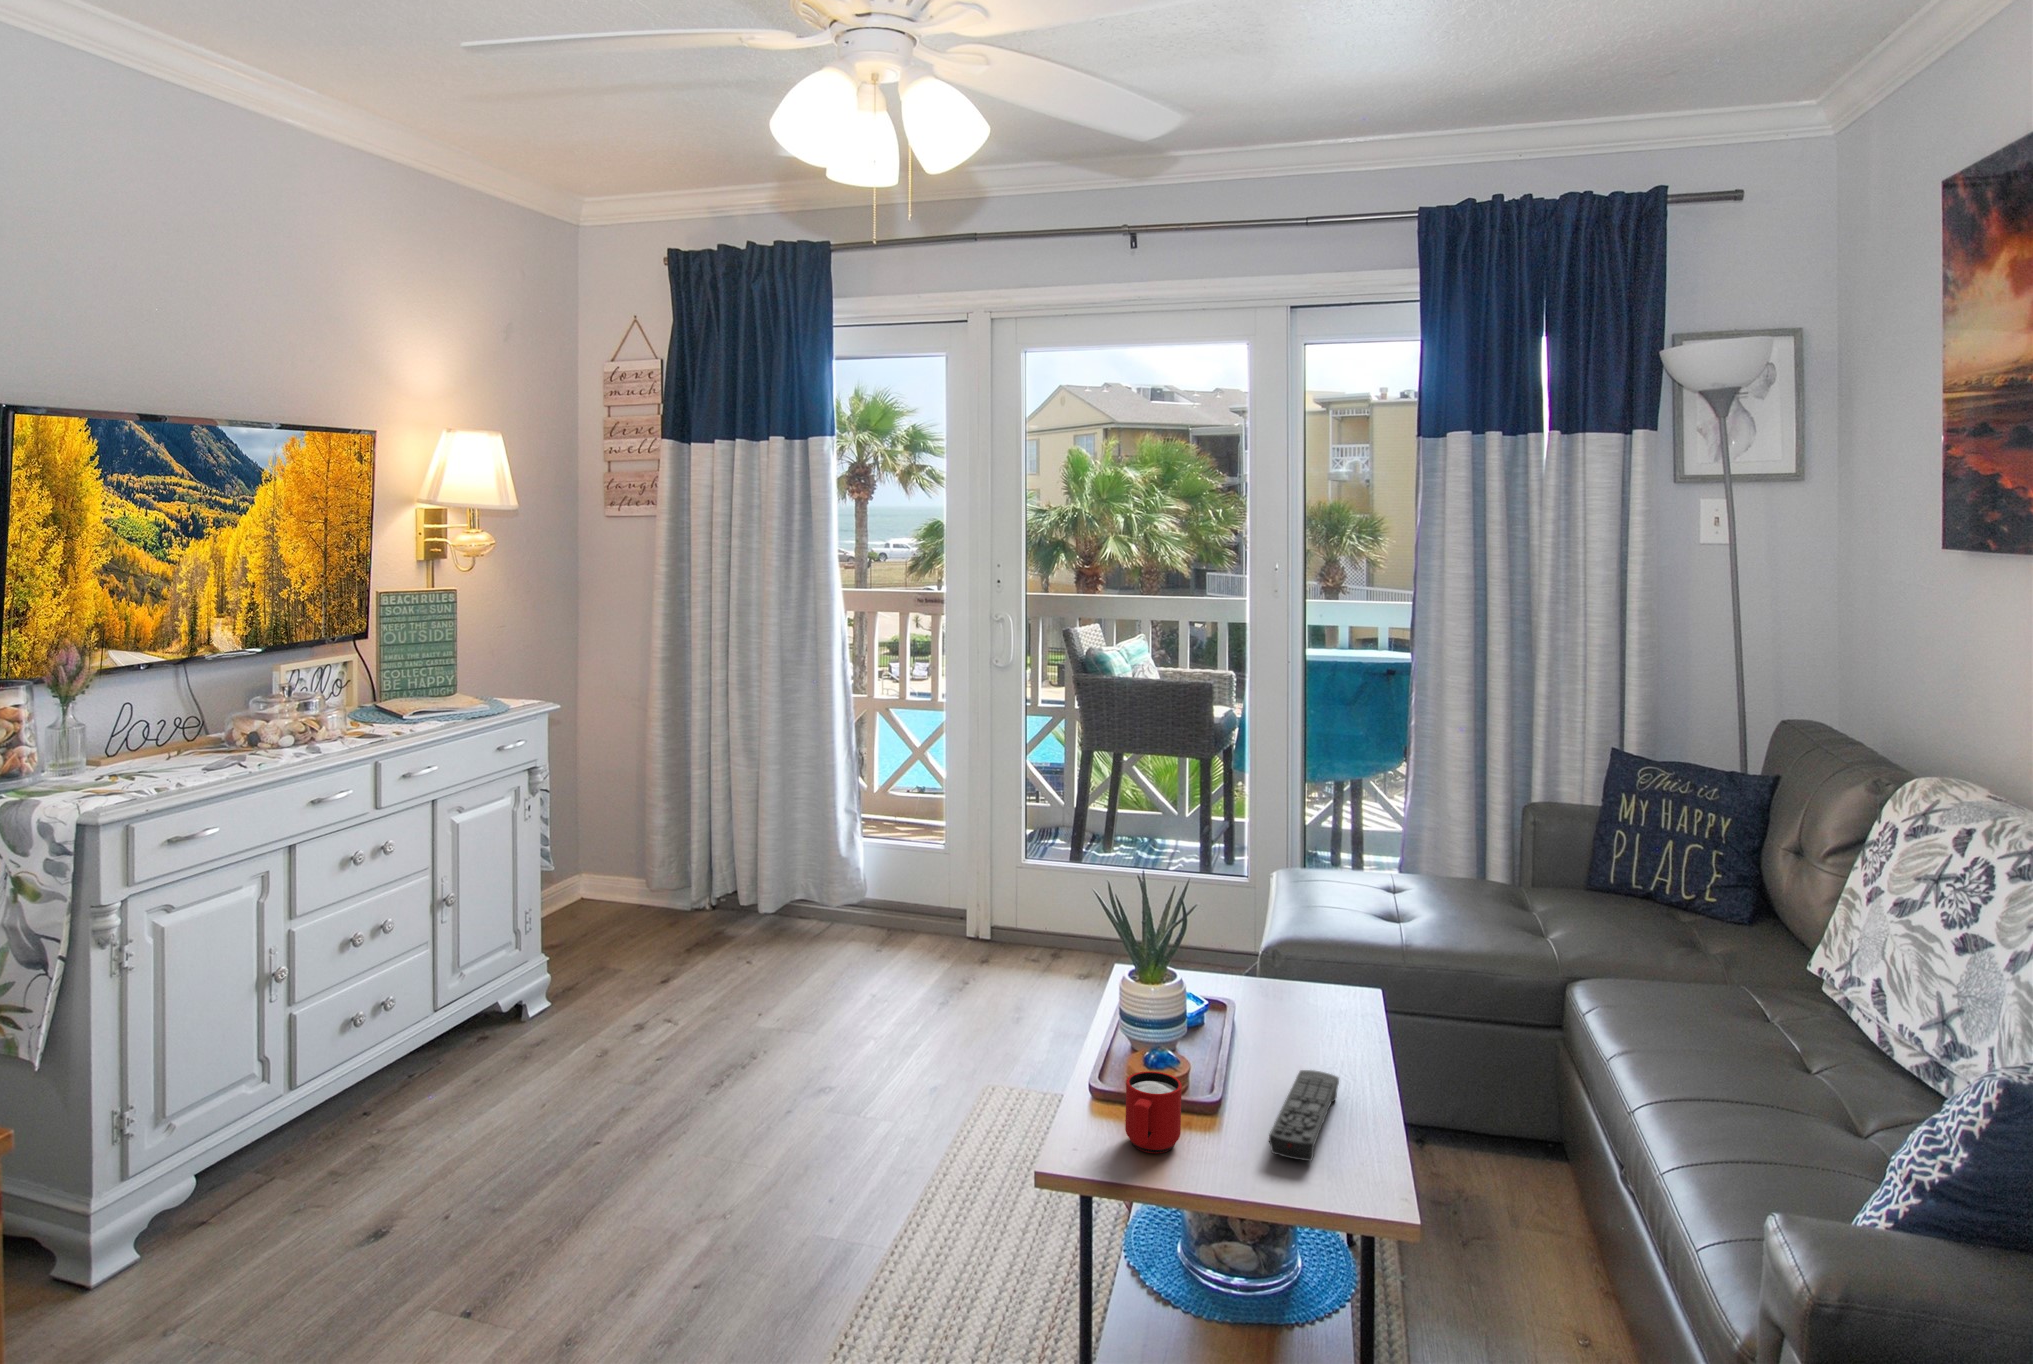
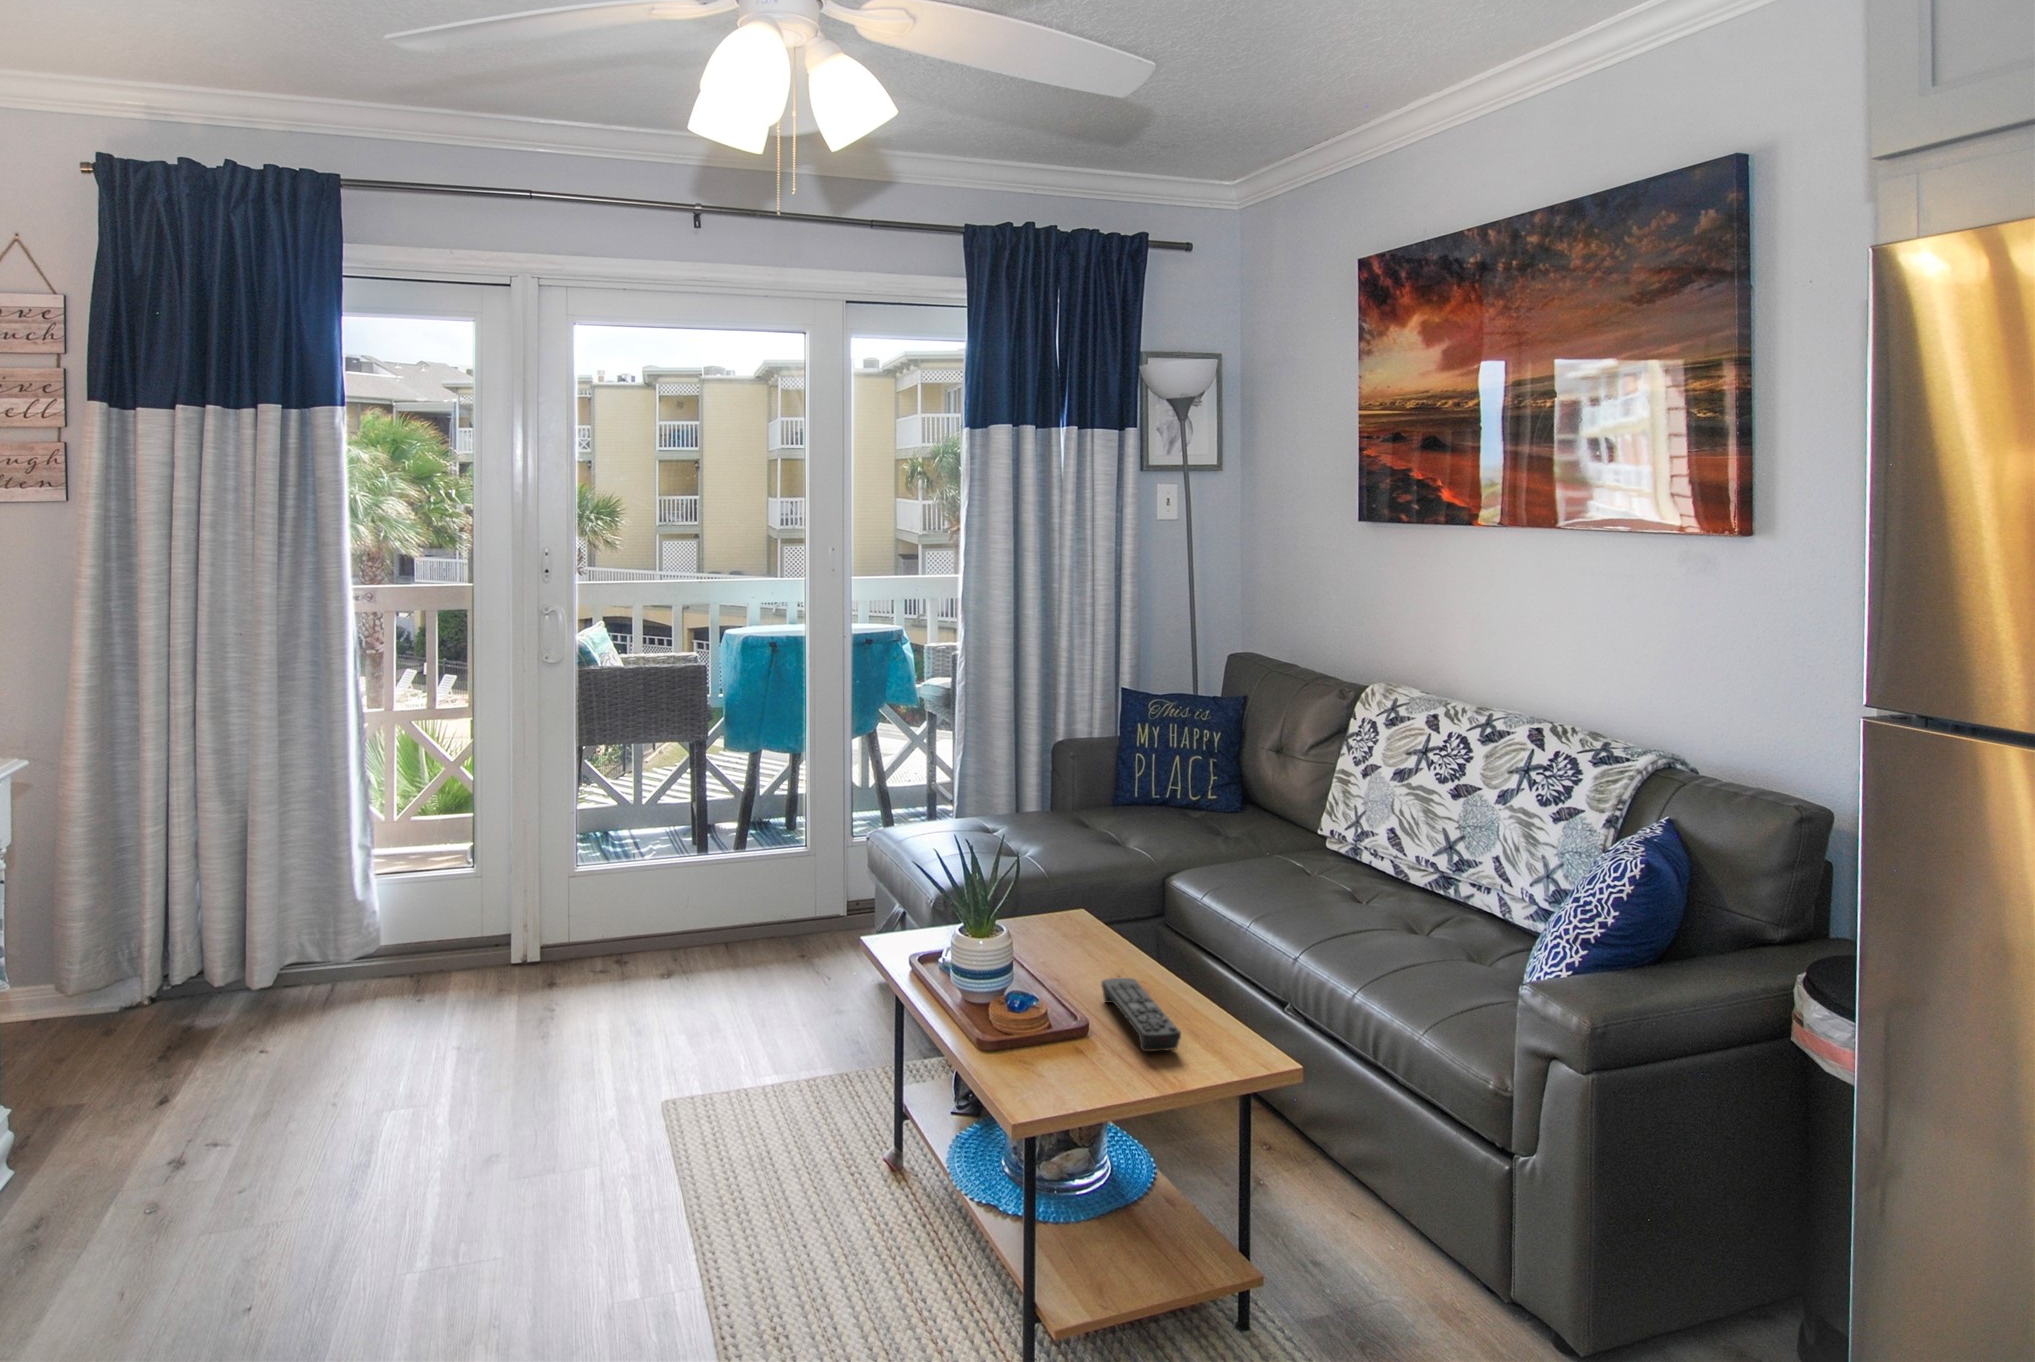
mug: present [1125,1072,1182,1153] -> none [1017,1004,1070,1080]

